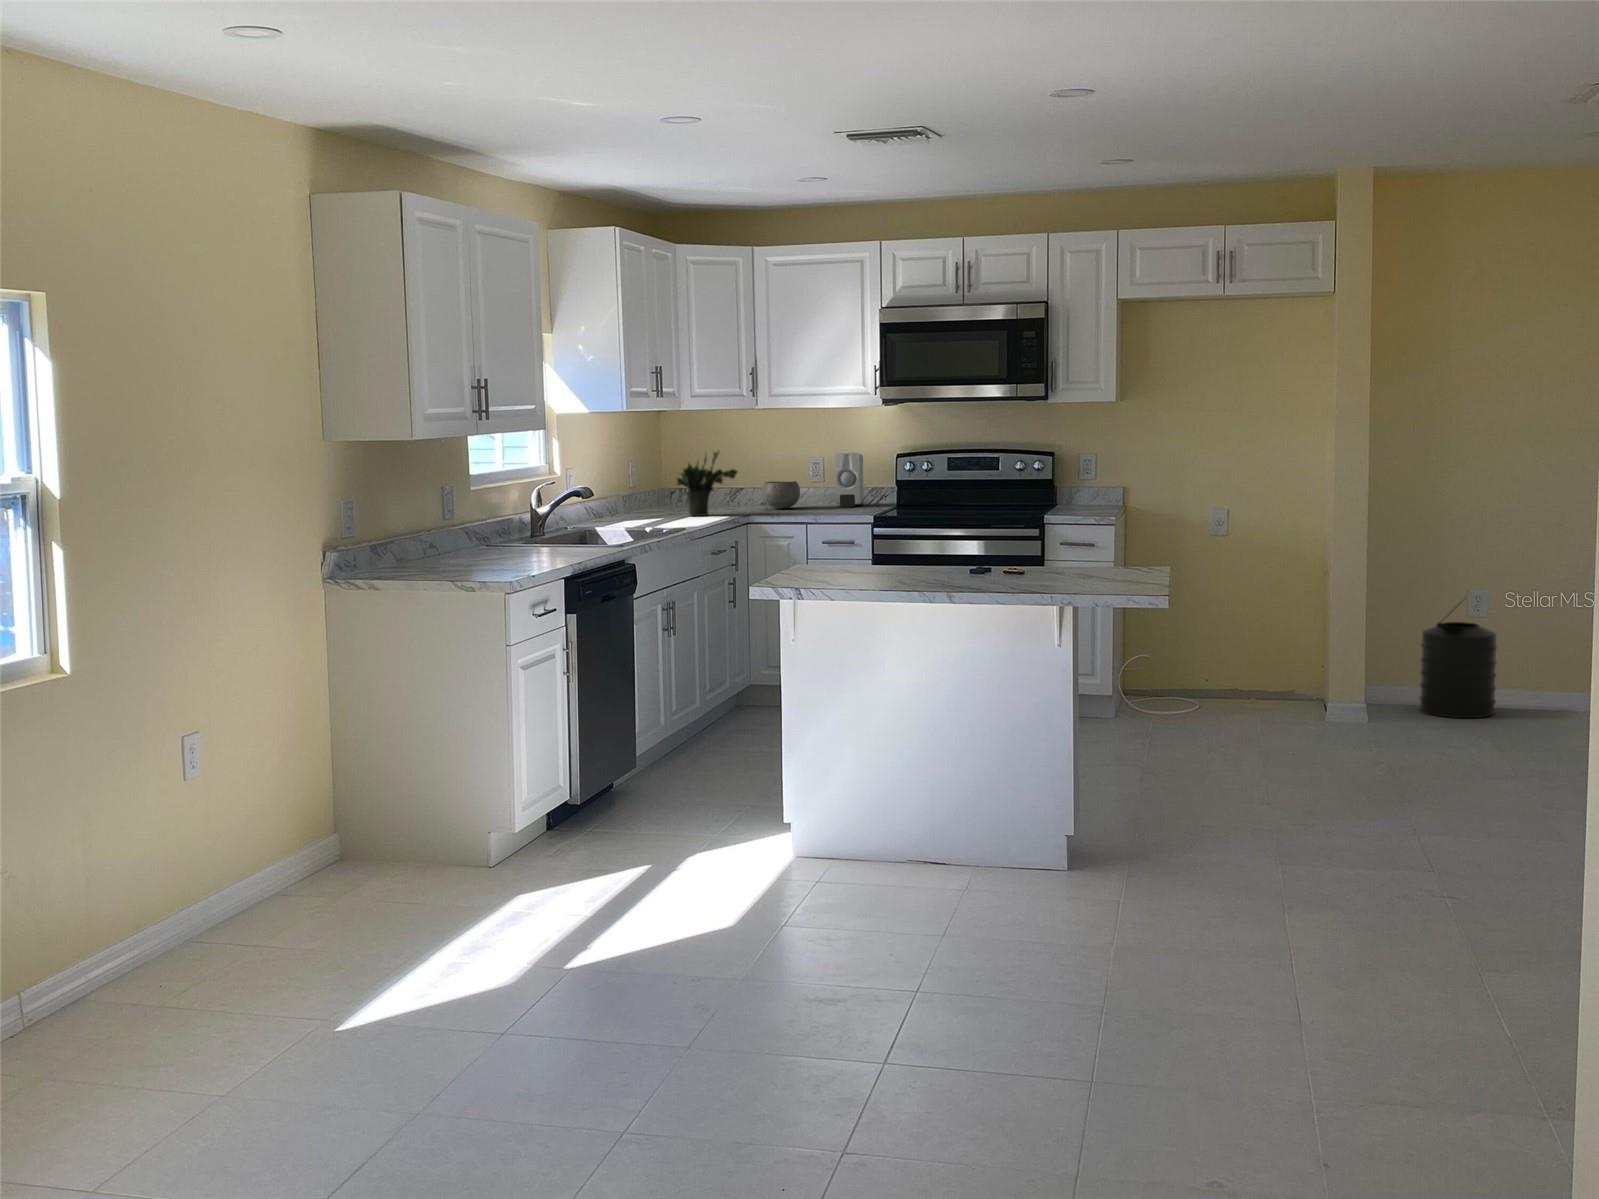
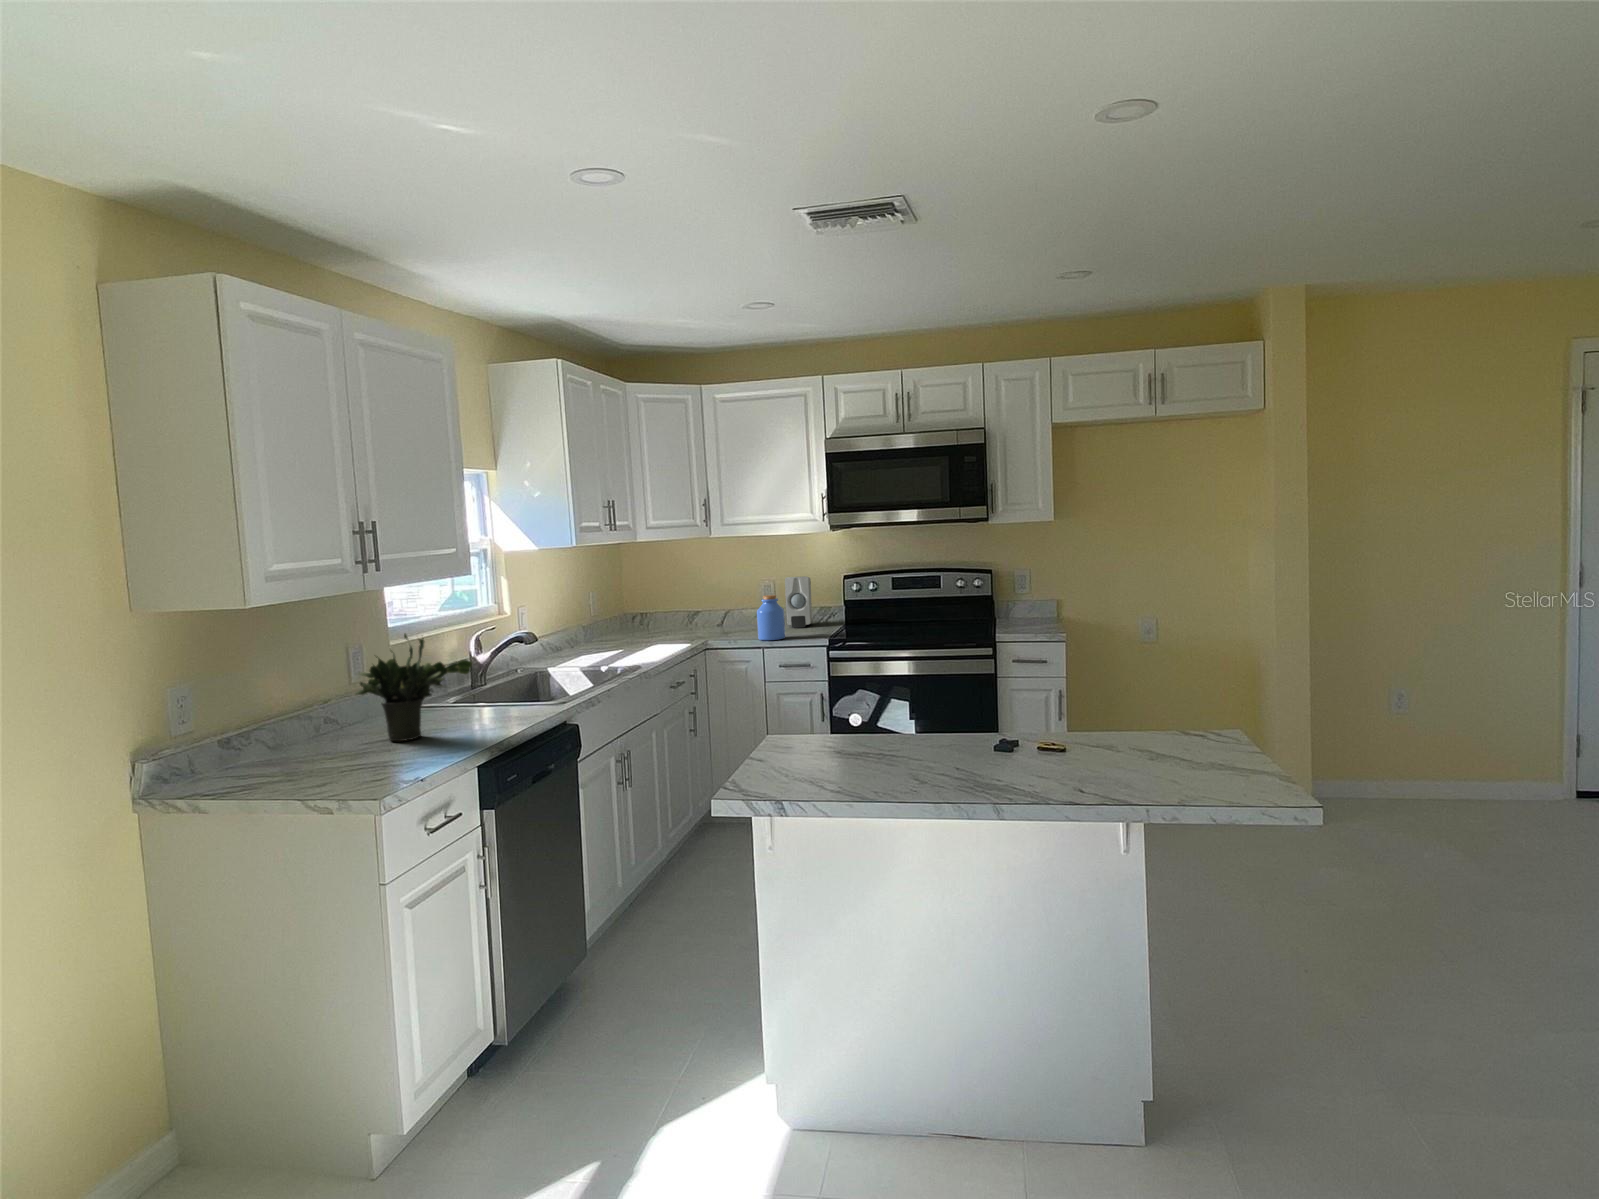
potted plant: present [675,450,737,516] -> present [355,634,472,741]
jar: none [802,469,831,515] -> present [757,595,785,640]
bowl: present [762,481,800,509] -> none [717,605,754,632]
trash can: present [1419,599,1497,718] -> none [1356,696,1436,817]

